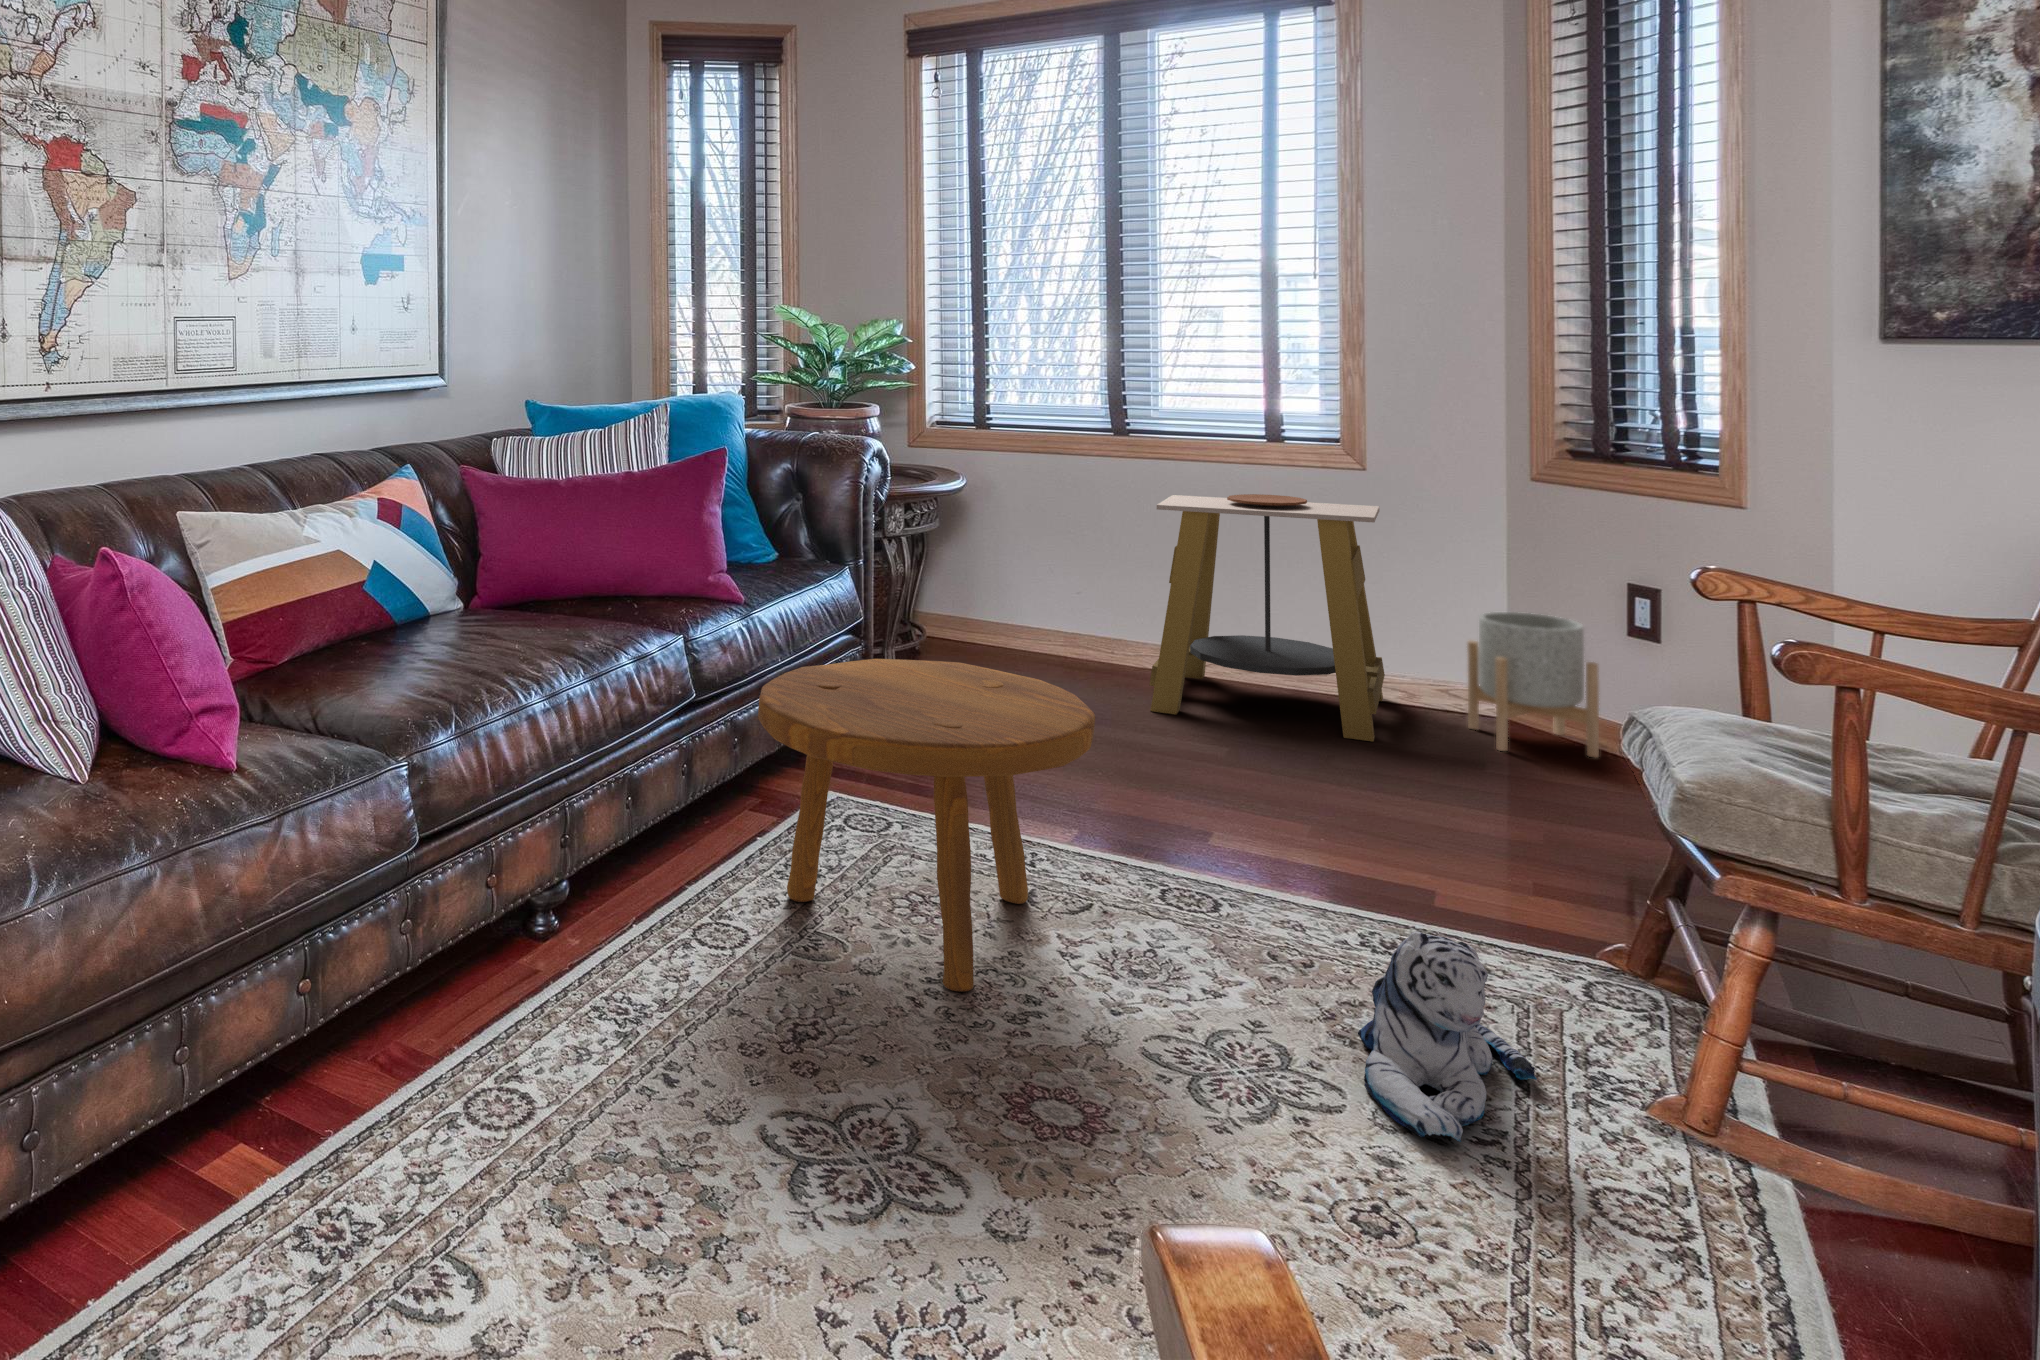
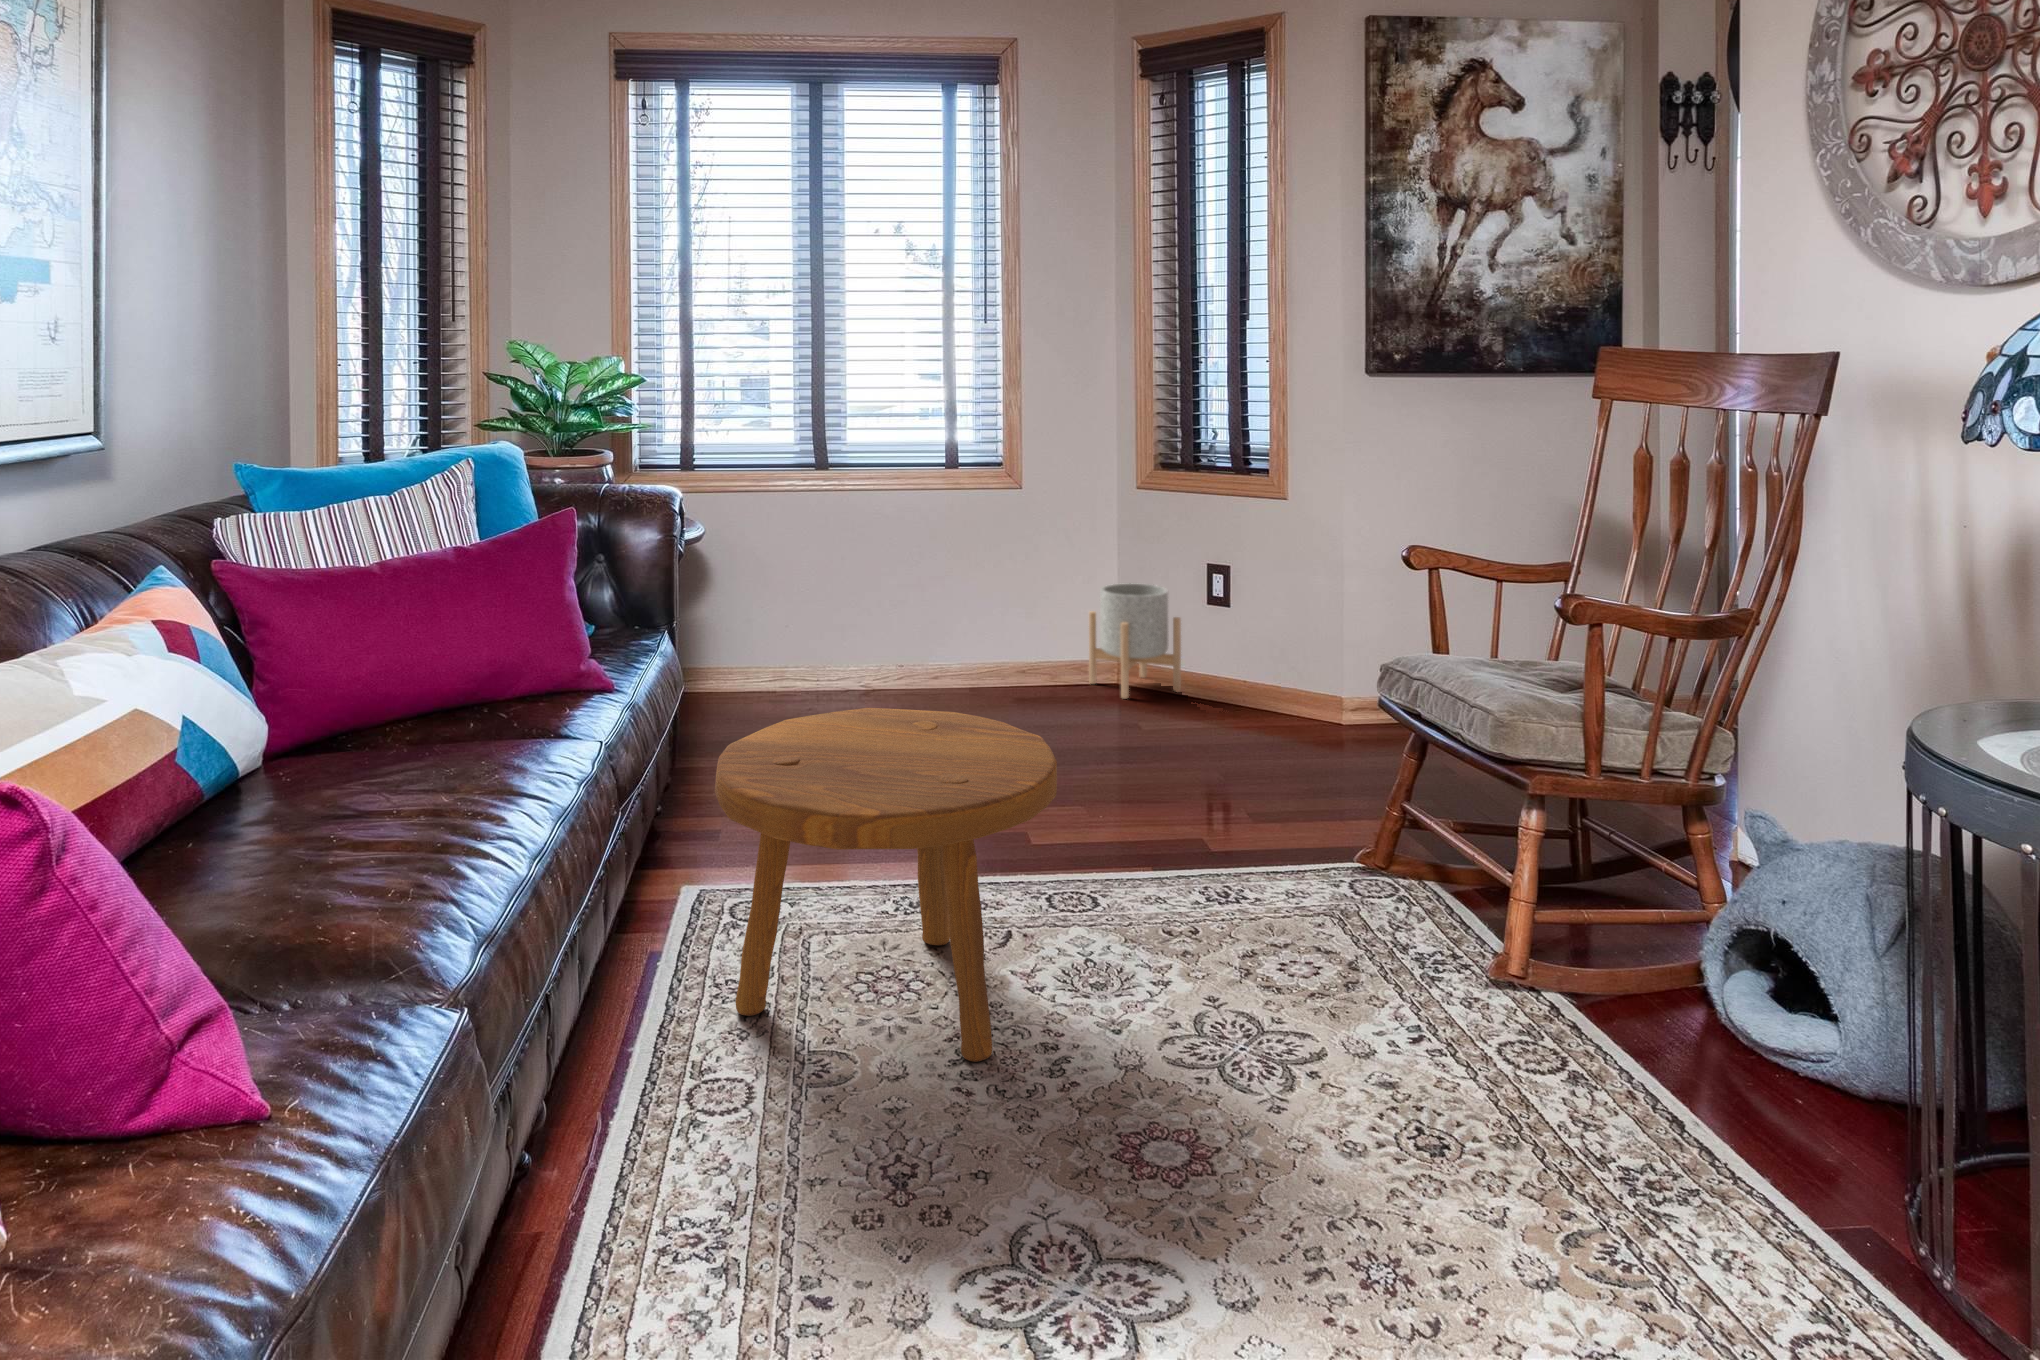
side table: present [1149,494,1385,741] -> none [857,503,1045,716]
plush toy: present [1358,931,1536,1142] -> none [1276,876,1417,1055]

